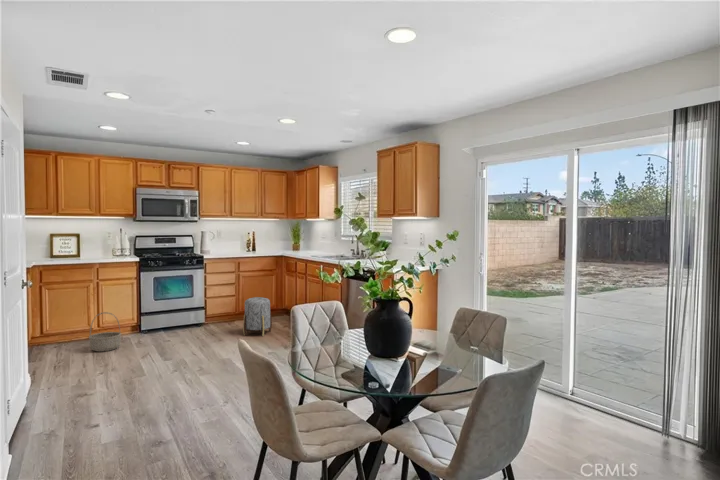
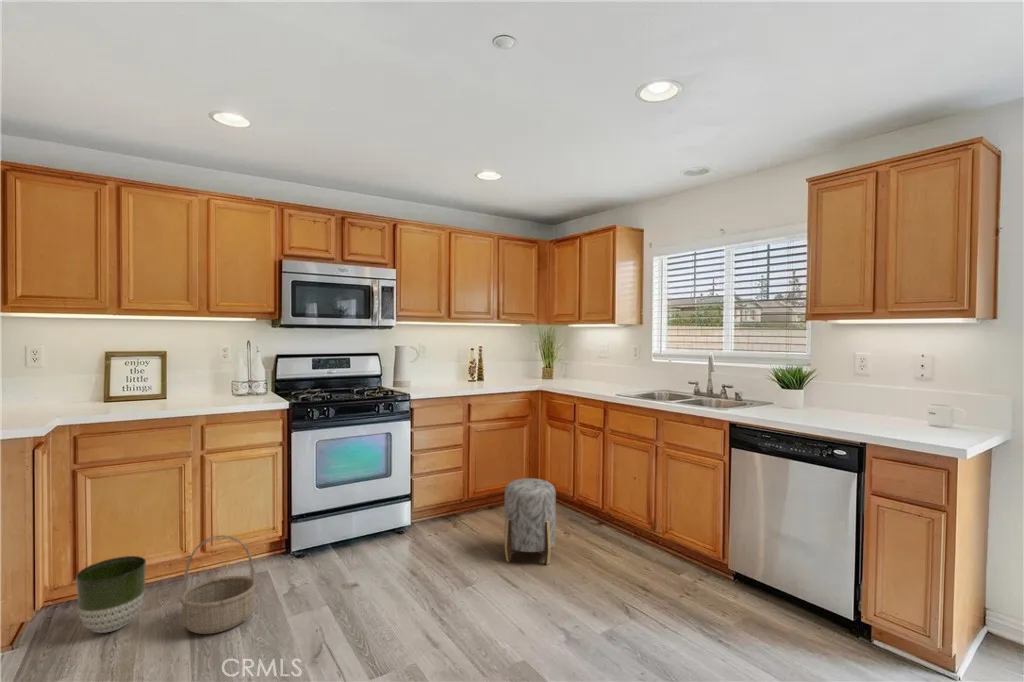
planter: none [46,322,74,351] -> present [76,556,146,633]

